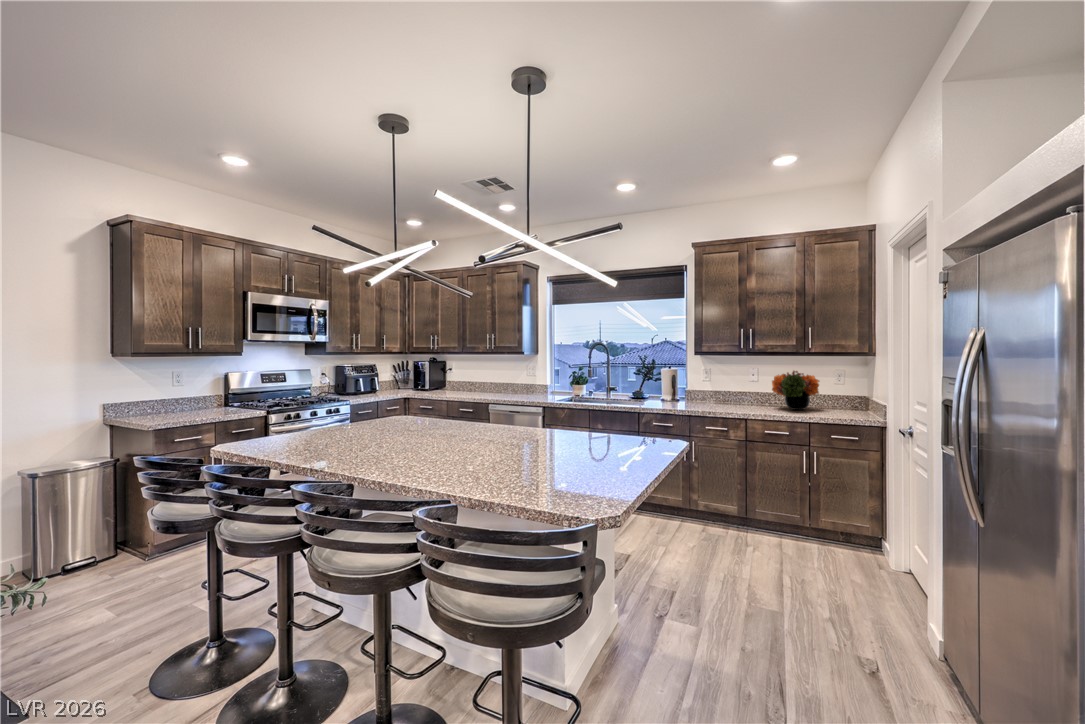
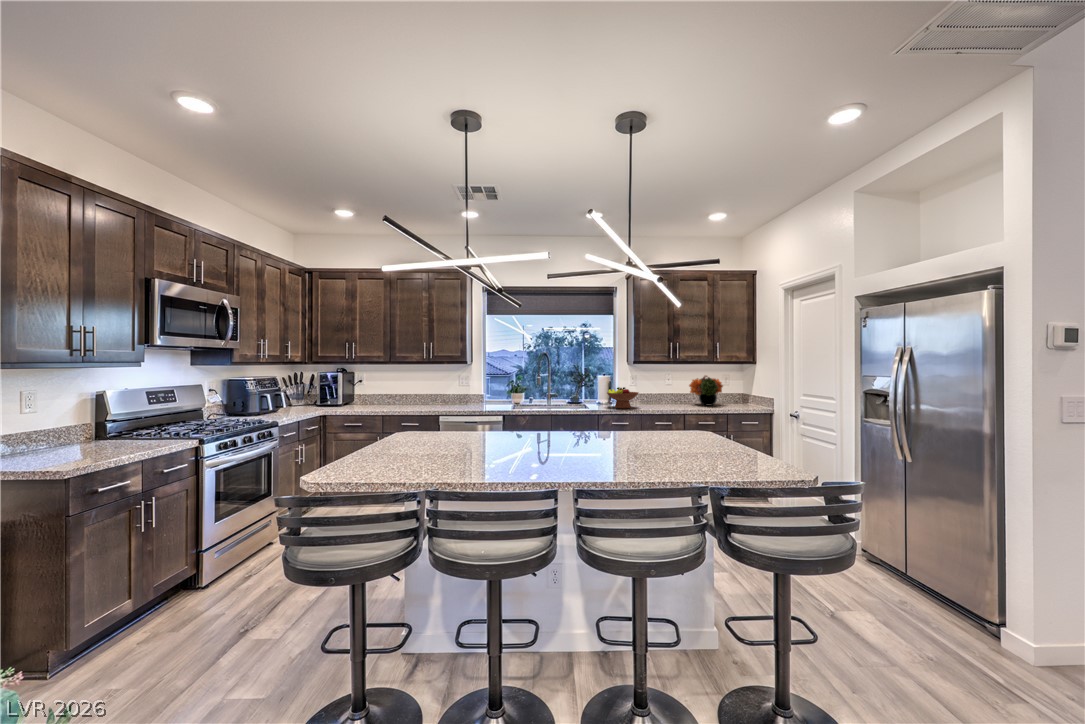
fruit bowl: none [656,382,695,407] -> present [607,387,638,408]

